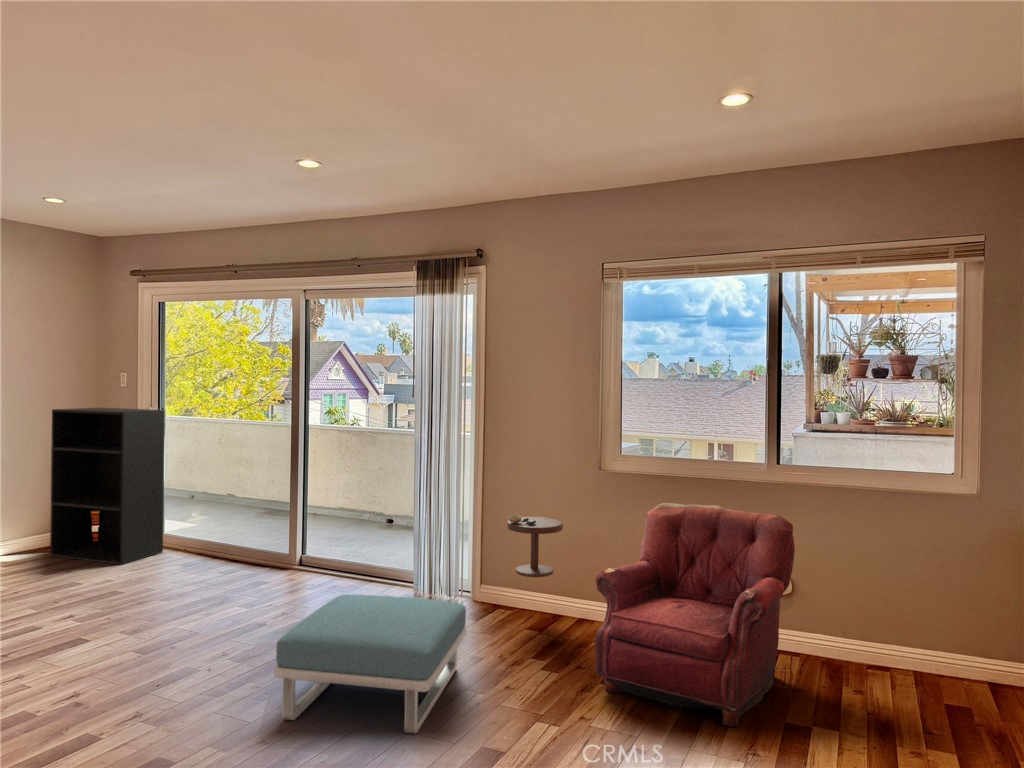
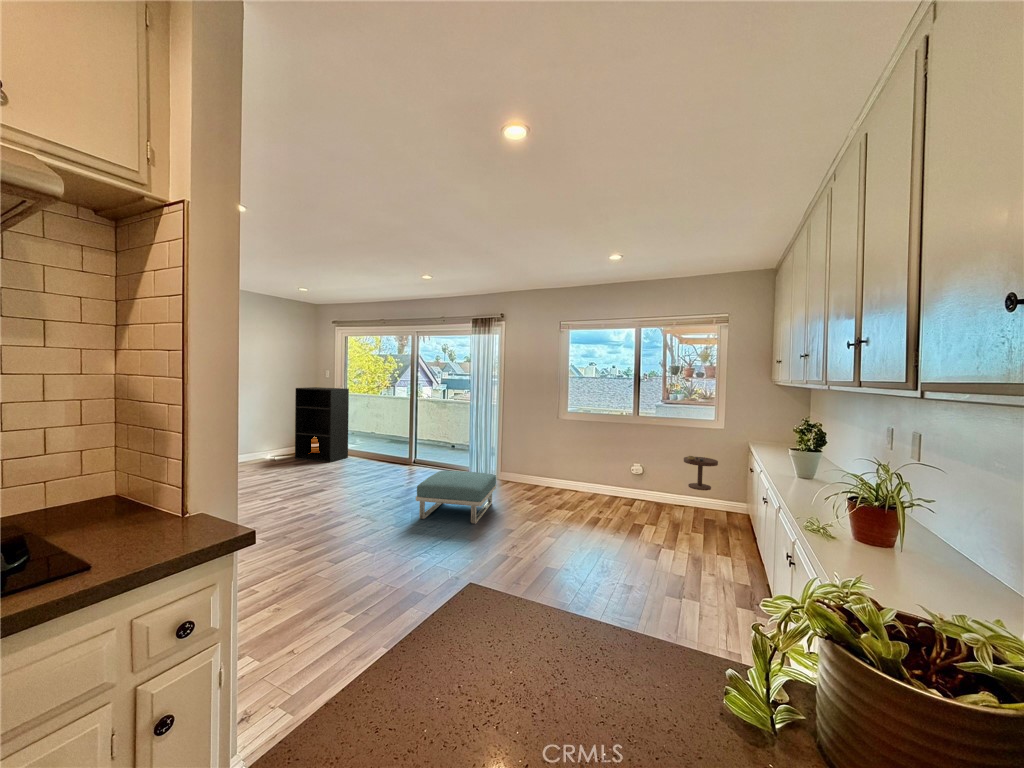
armchair: present [595,503,795,727] -> none [552,433,643,524]
side table: present [508,515,563,577] -> present [684,456,718,490]

